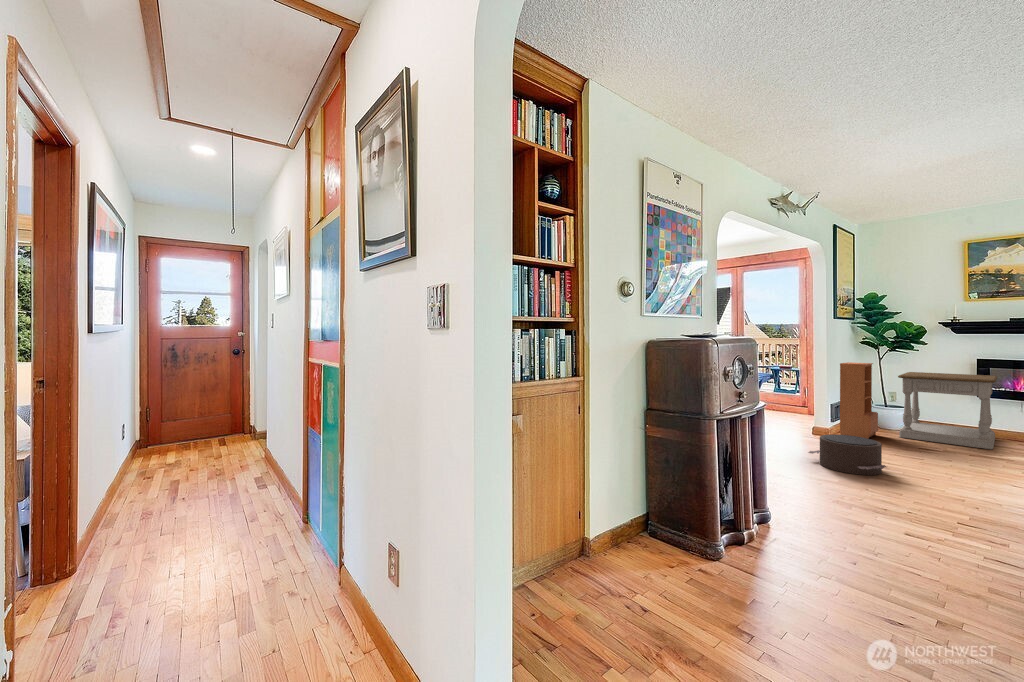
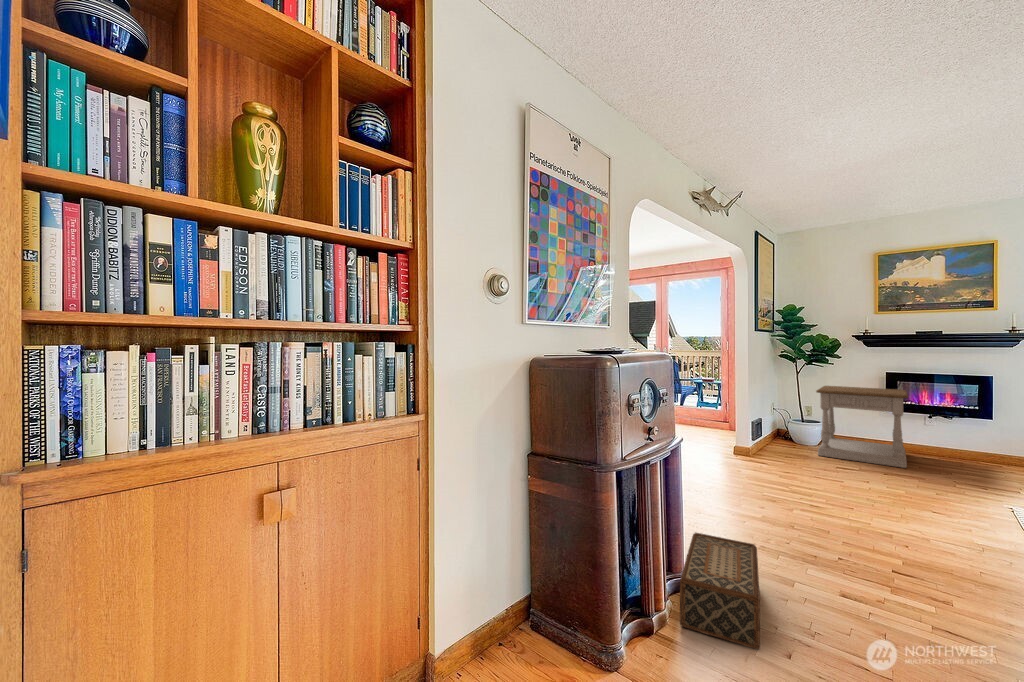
bookcase: present [840,362,878,439] -> none [760,376,797,459]
pouf: present [808,435,886,475] -> none [730,460,814,508]
woven basket: none [764,480,828,554] -> present [680,533,760,649]

